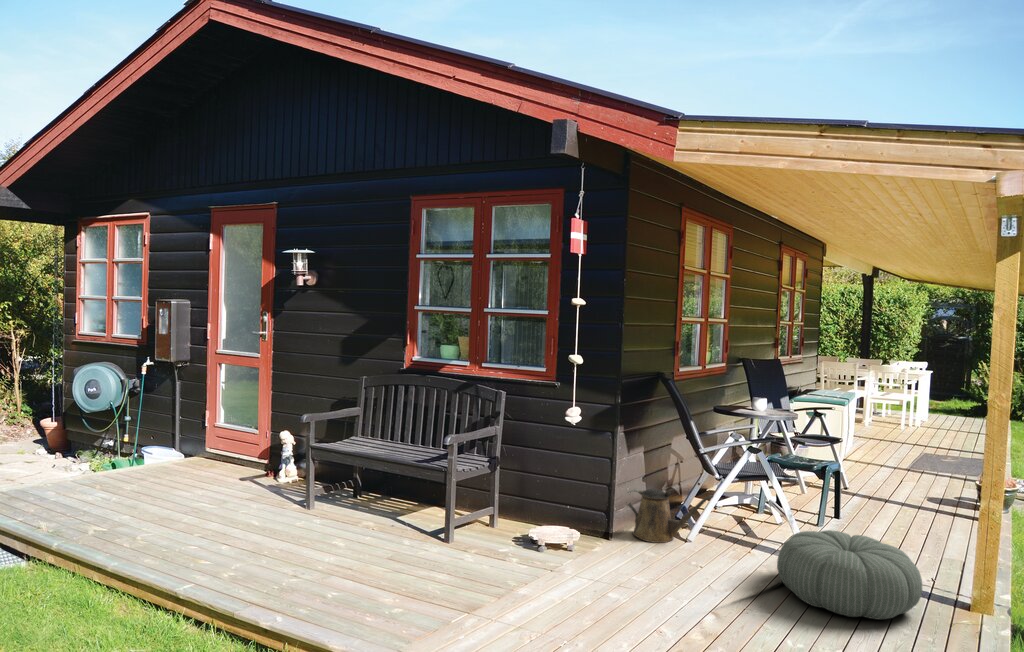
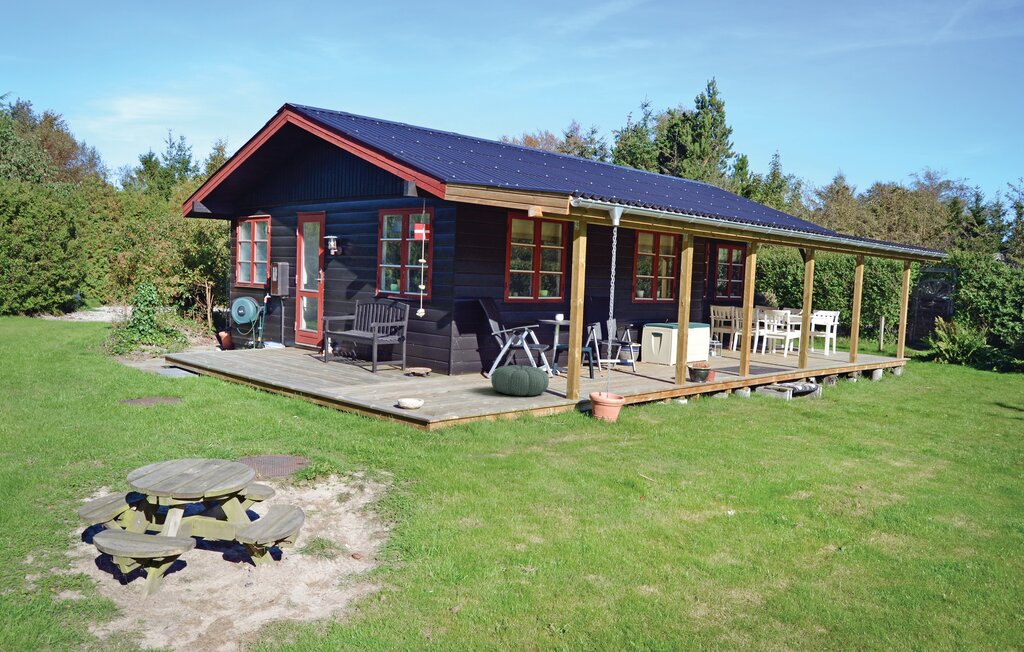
watering can: present [628,489,713,543] -> none [463,354,494,378]

